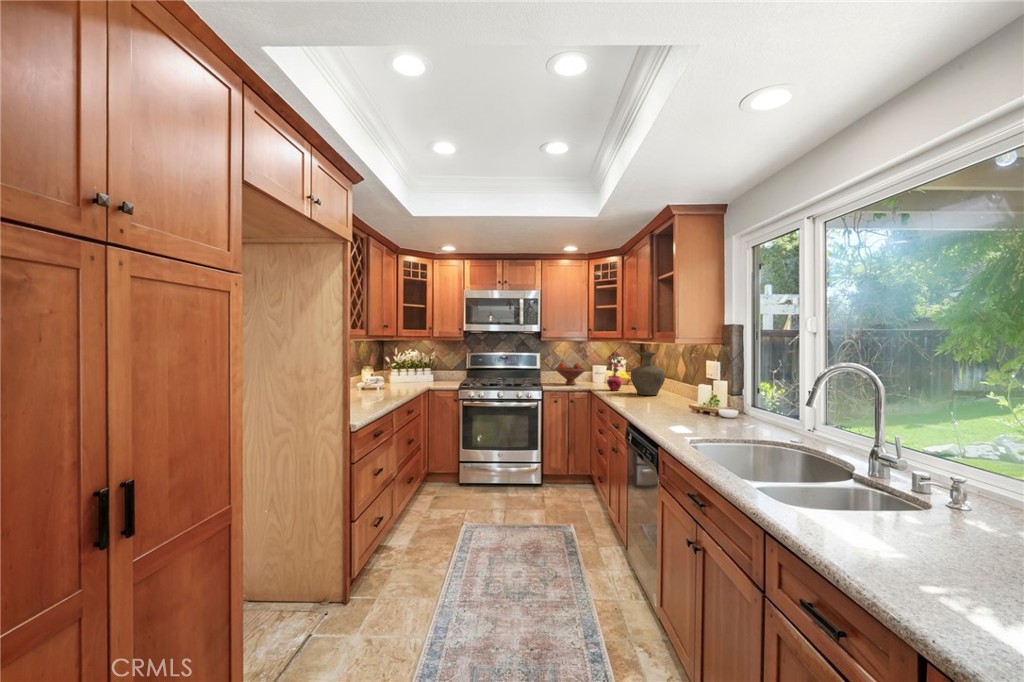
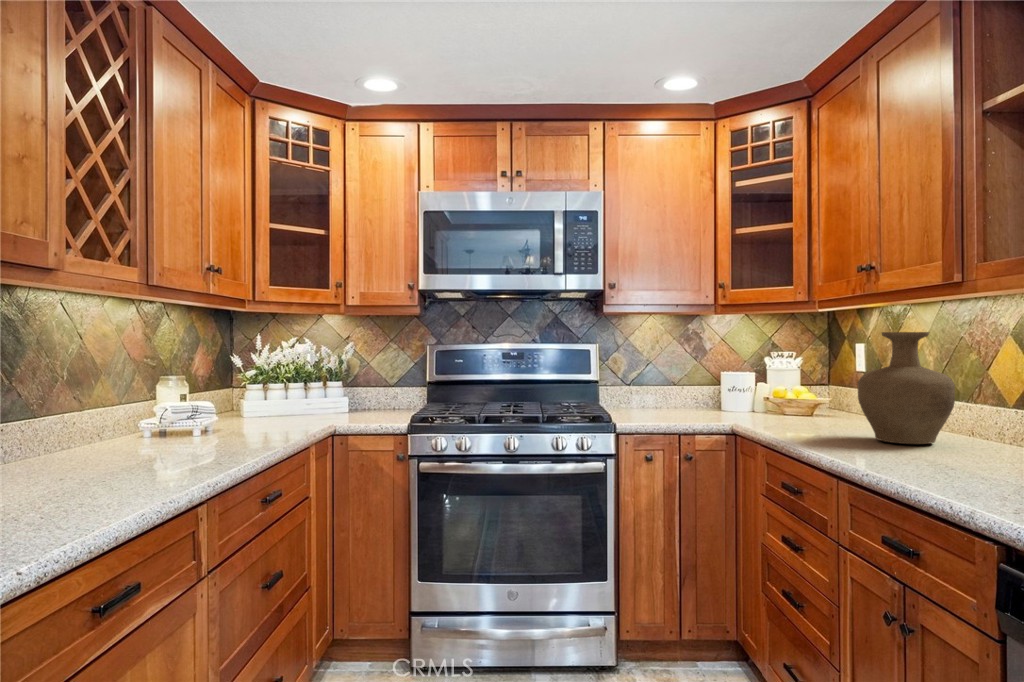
potted plant: present [607,353,623,391] -> none [775,332,829,431]
fruit bowl: present [556,362,585,385] -> none [641,363,714,417]

